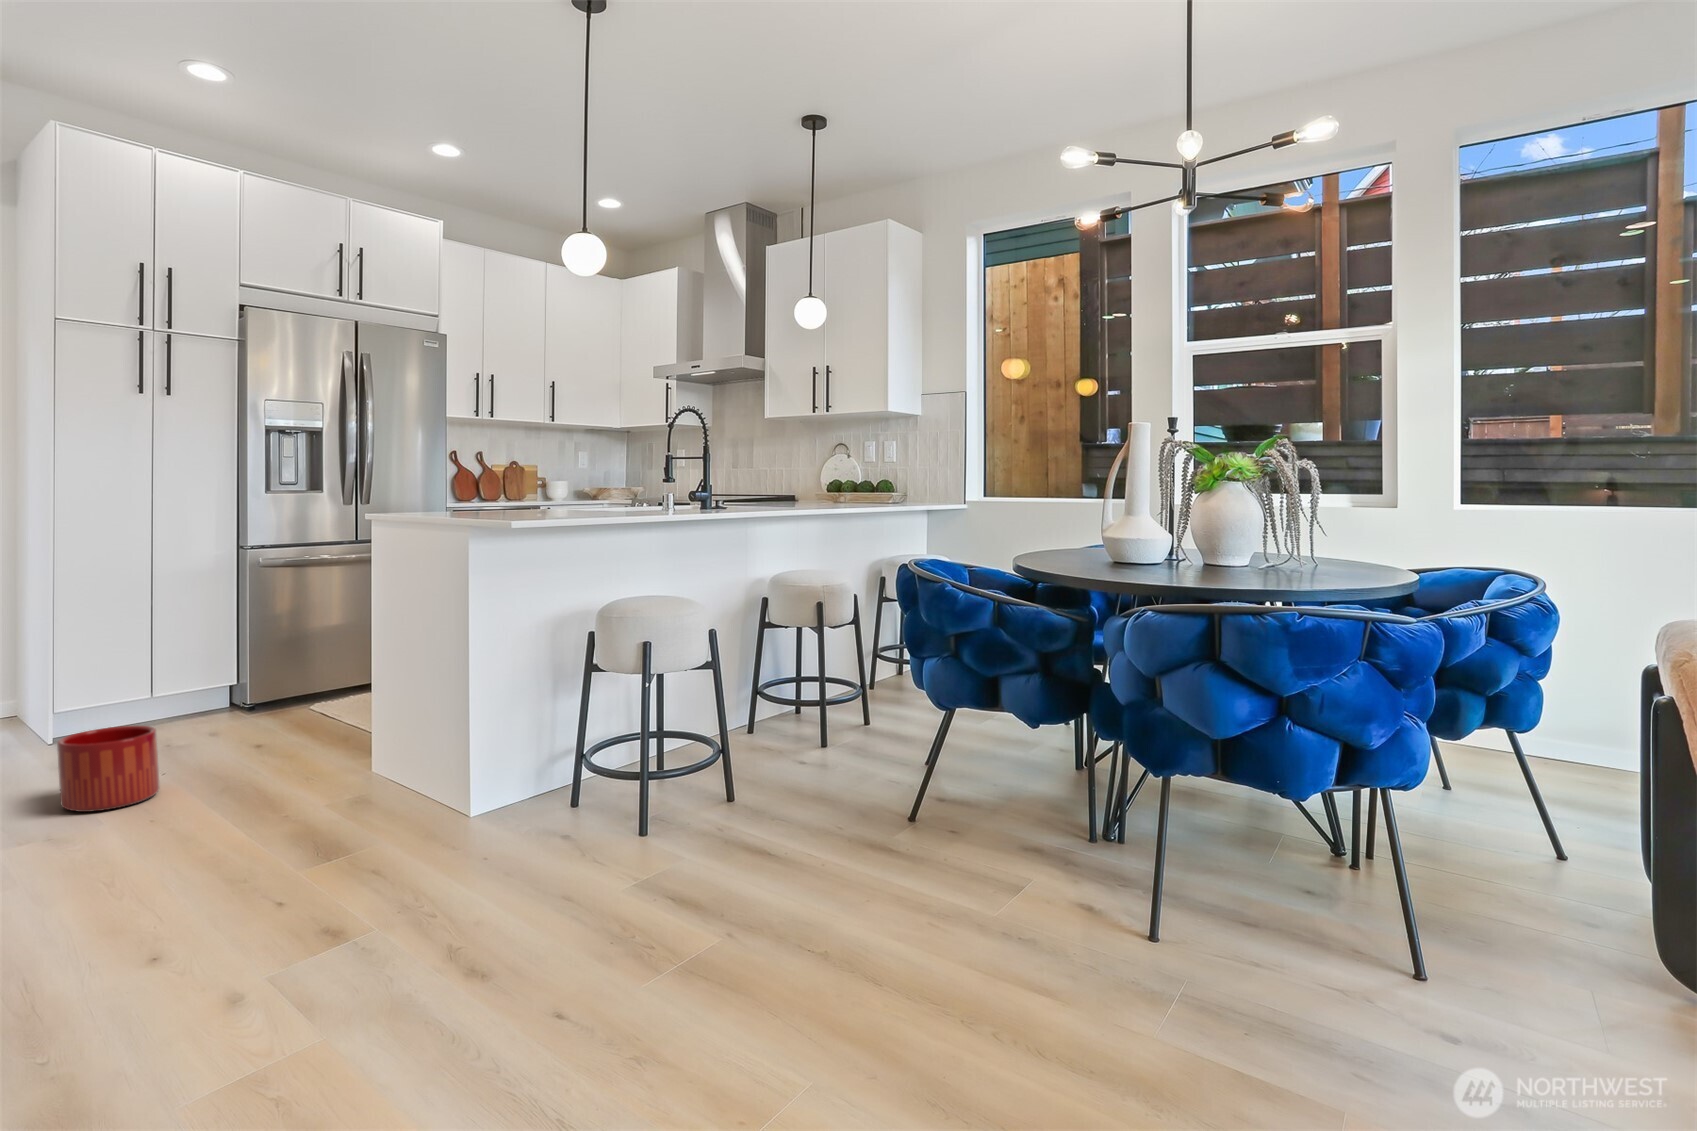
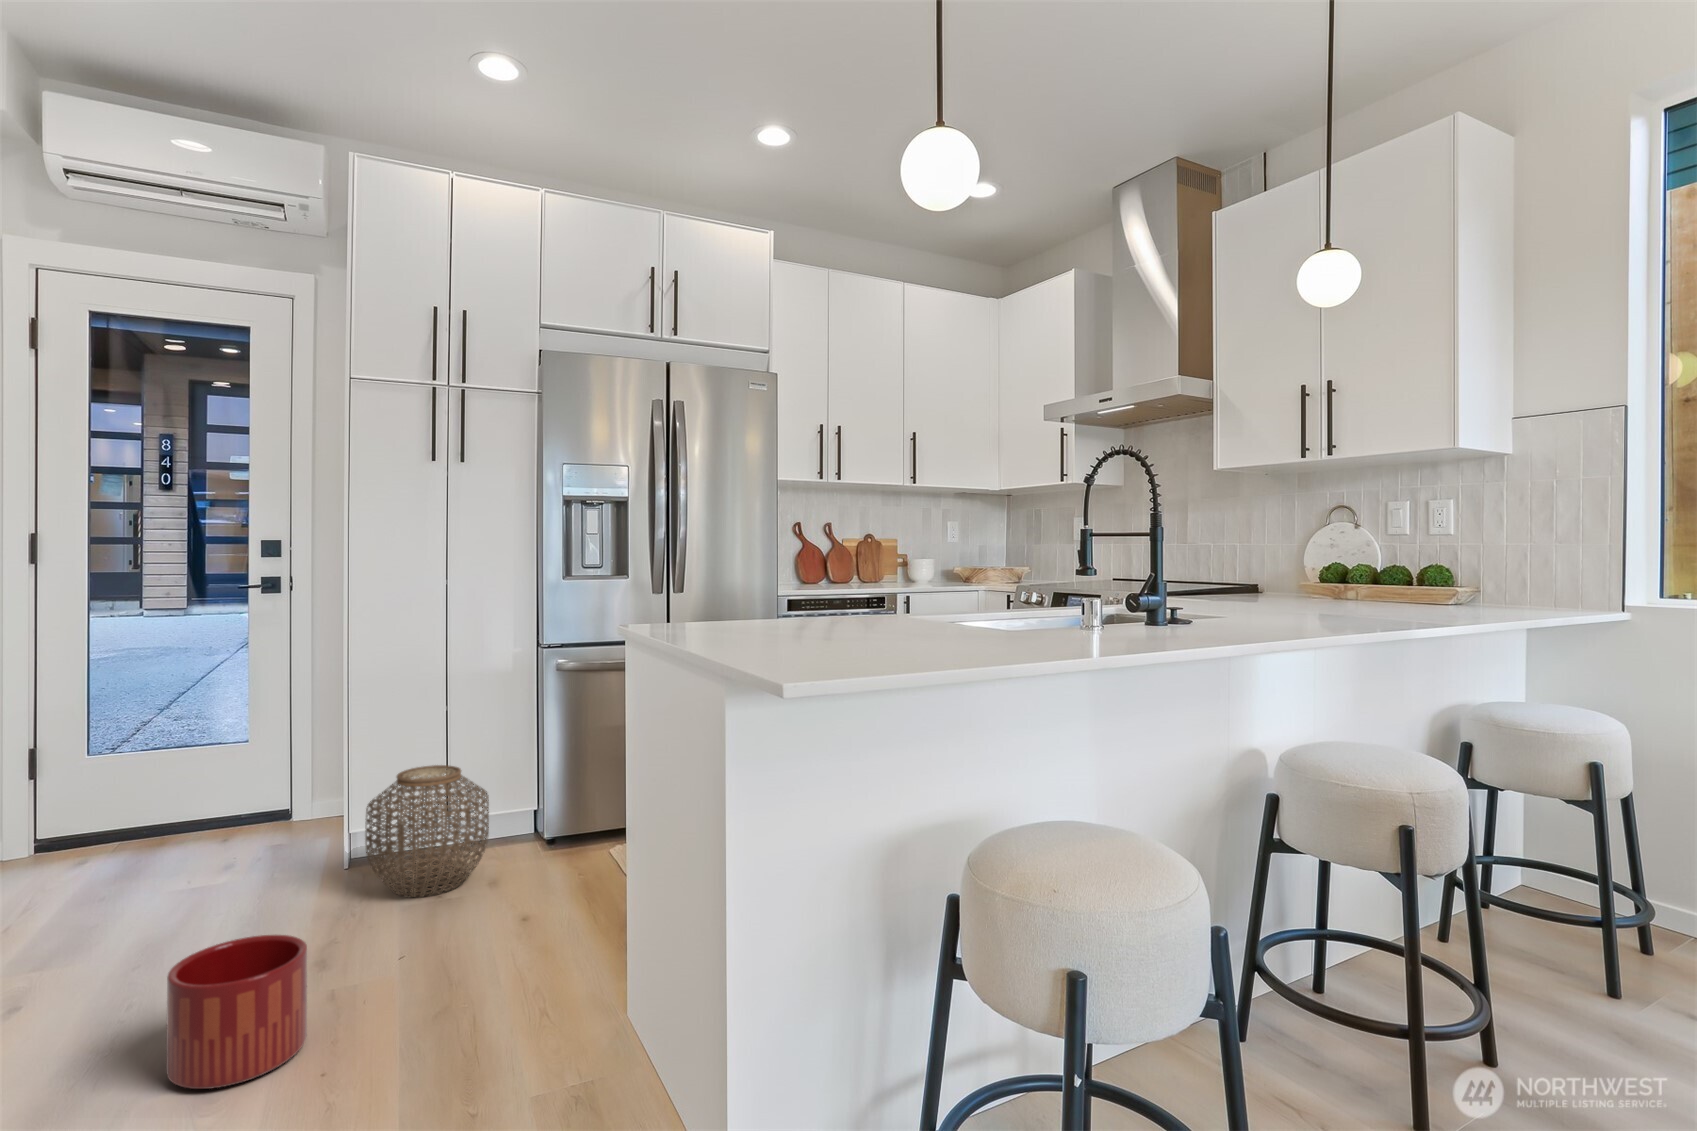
woven basket: none [115,639,224,736] -> present [365,765,489,897]

